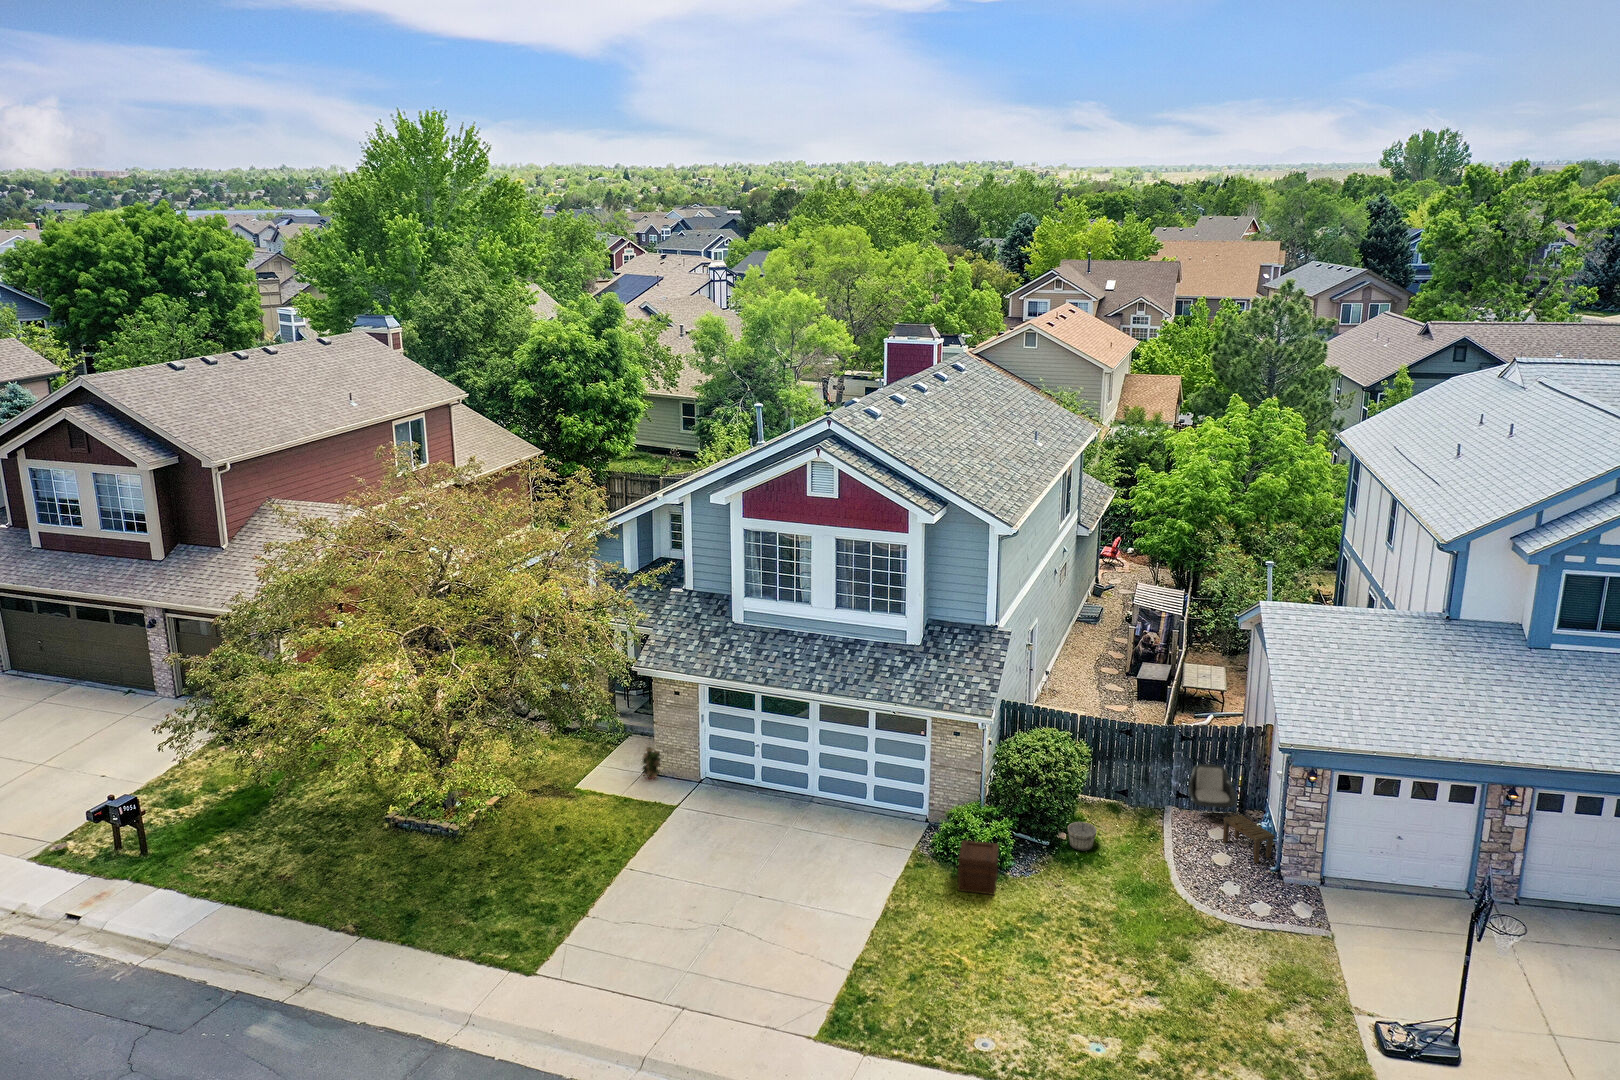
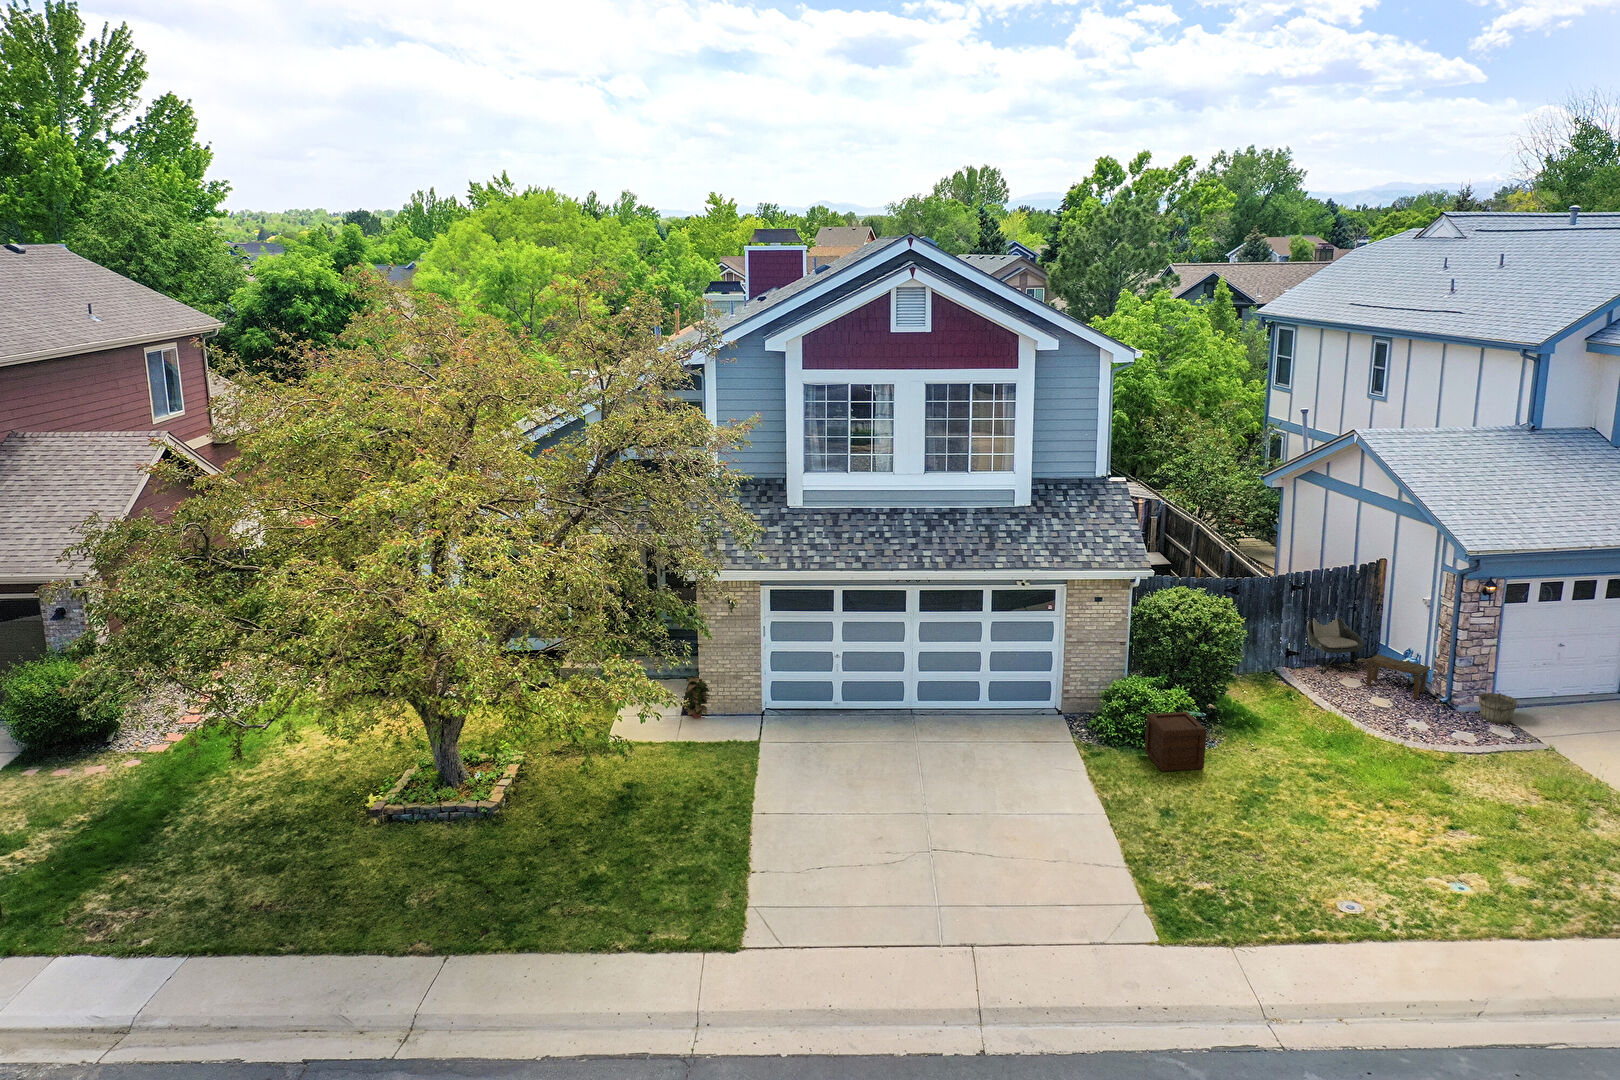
wooden bucket: present [1068,822,1097,851] -> present [1479,691,1517,724]

